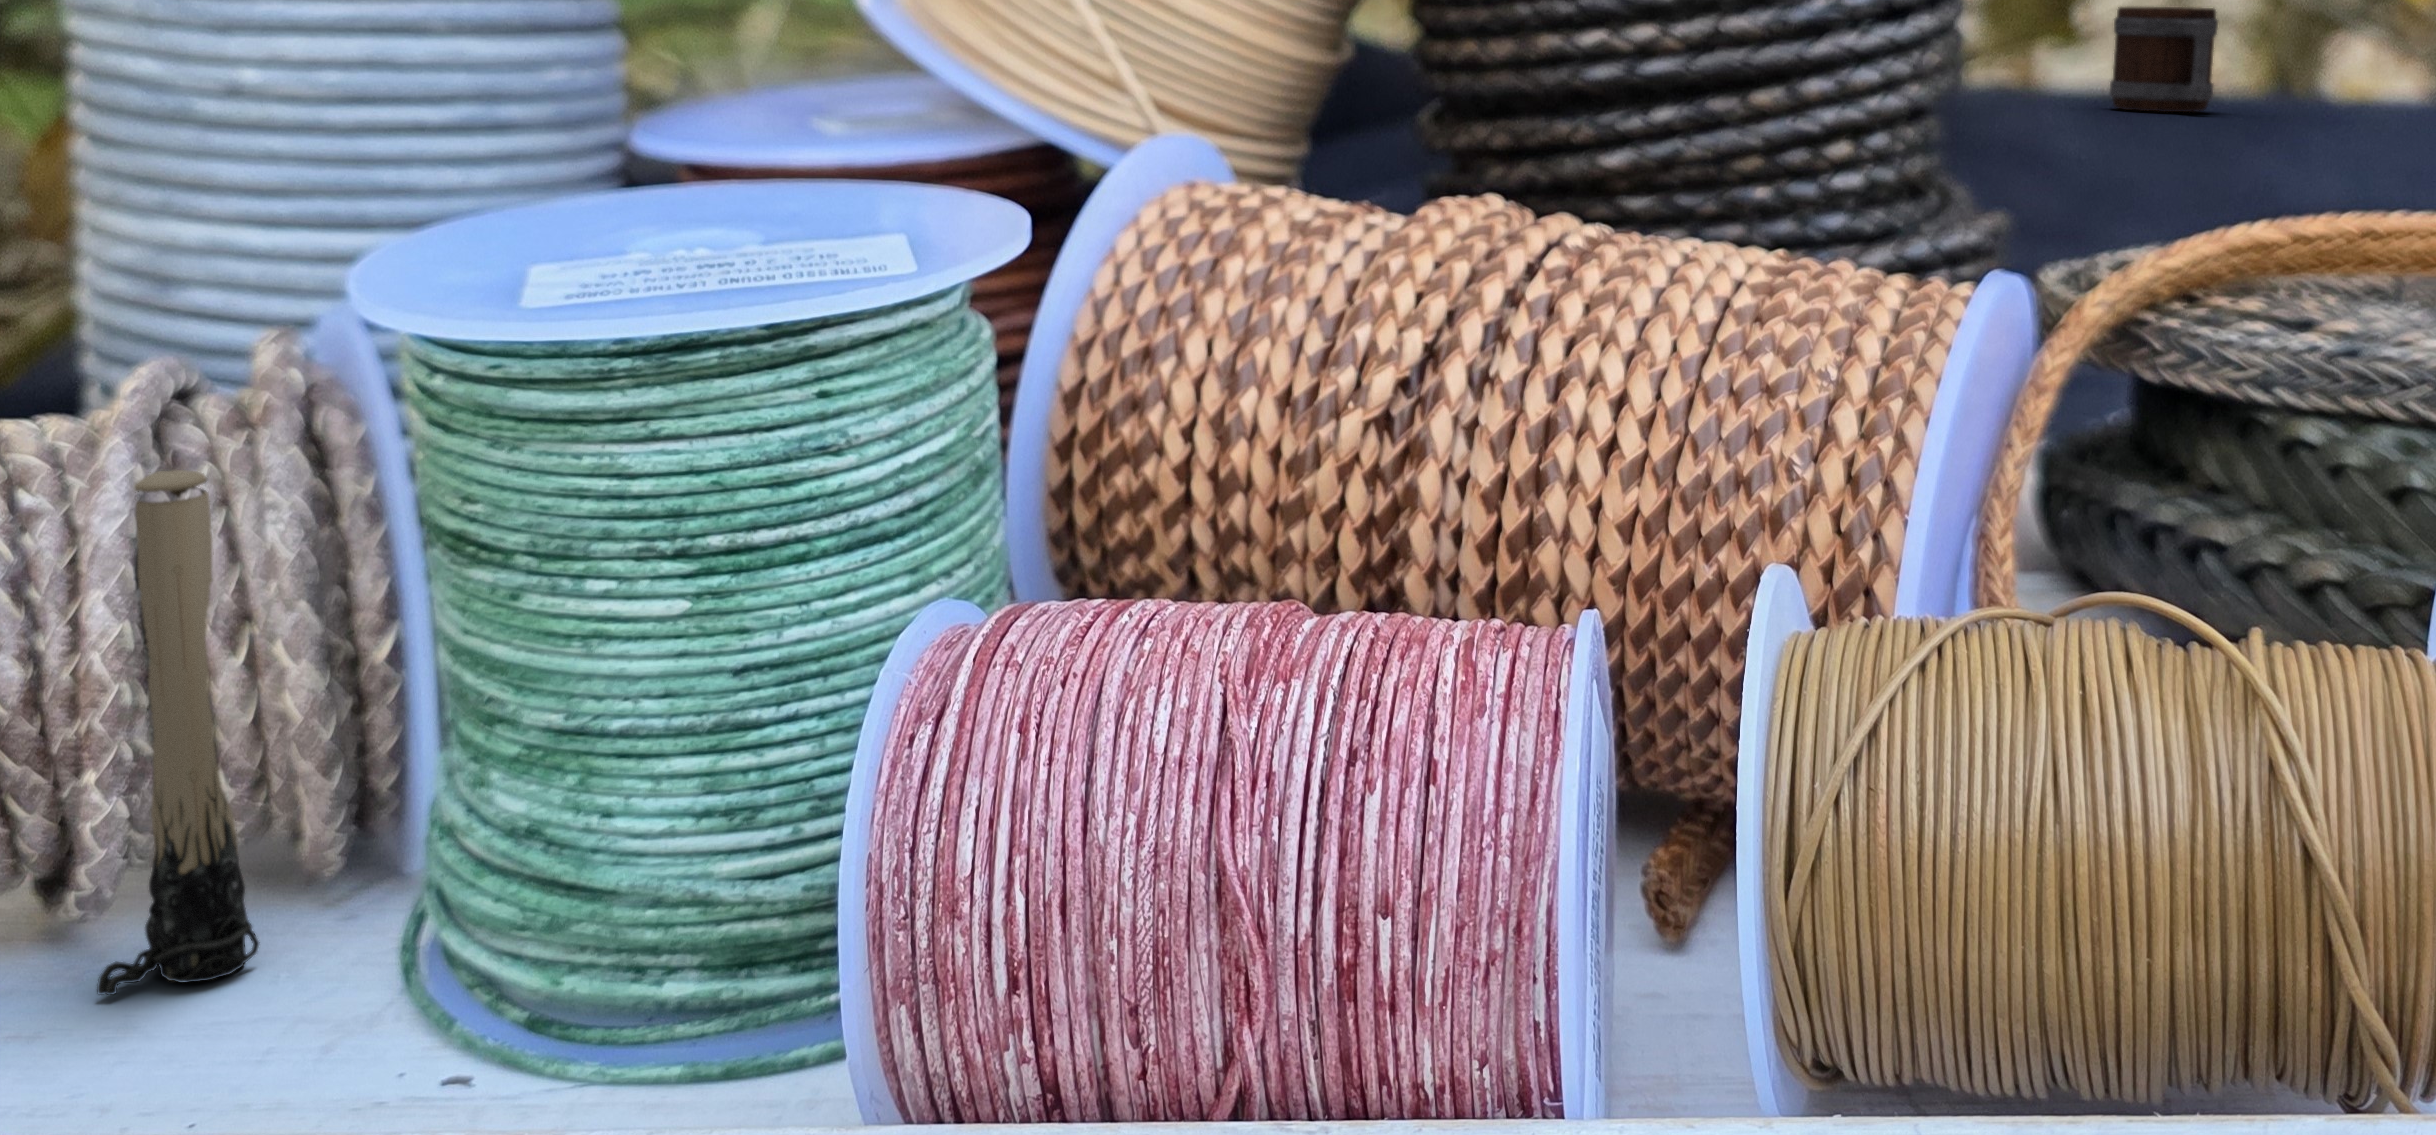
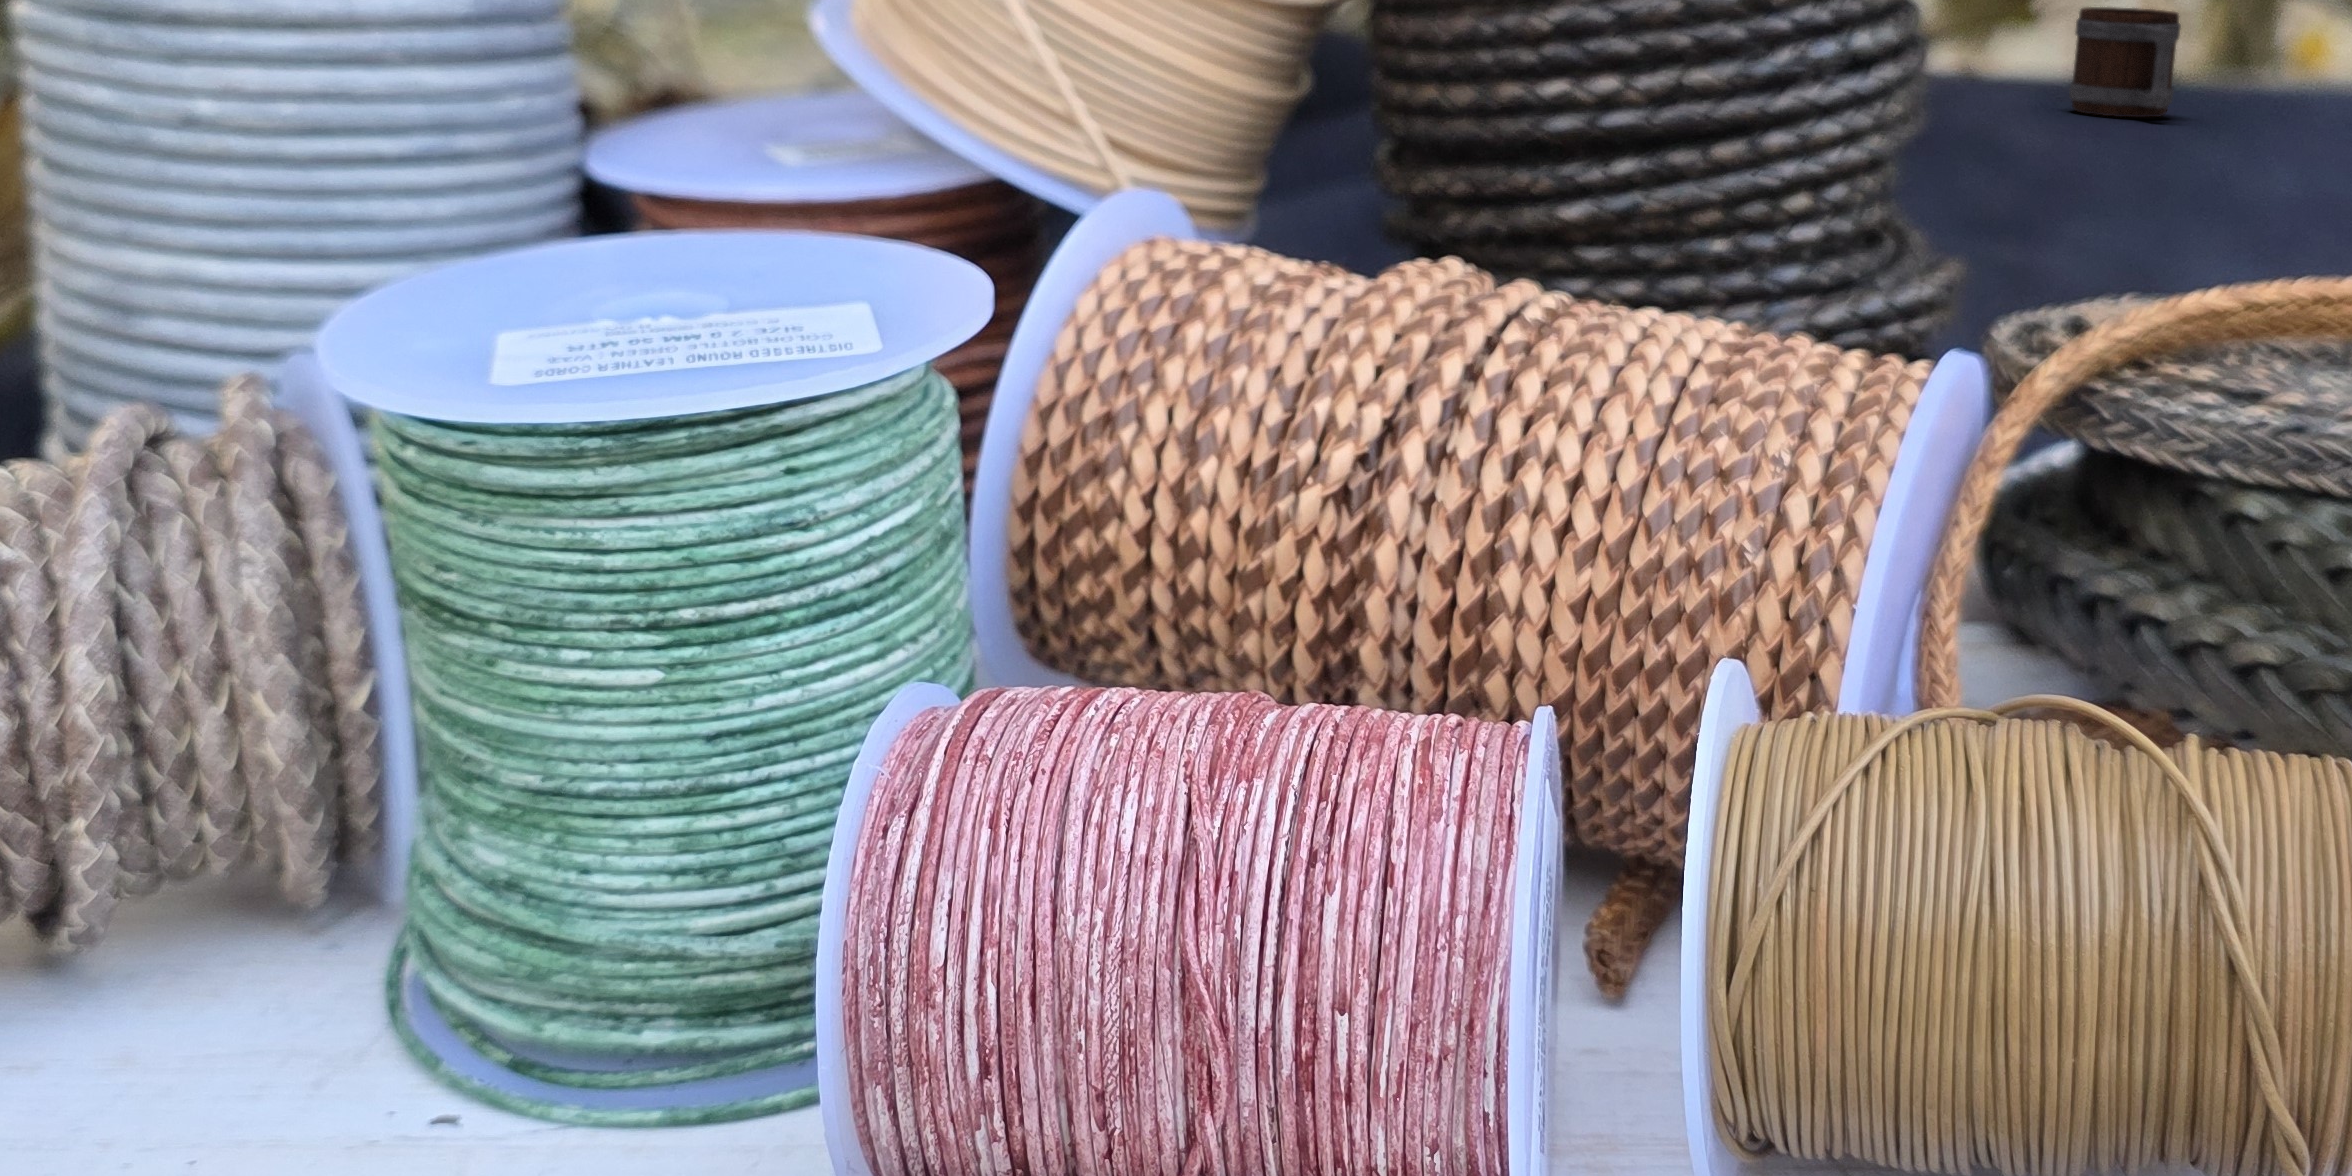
candle: present [97,470,259,995] -> none [81,523,237,1033]

